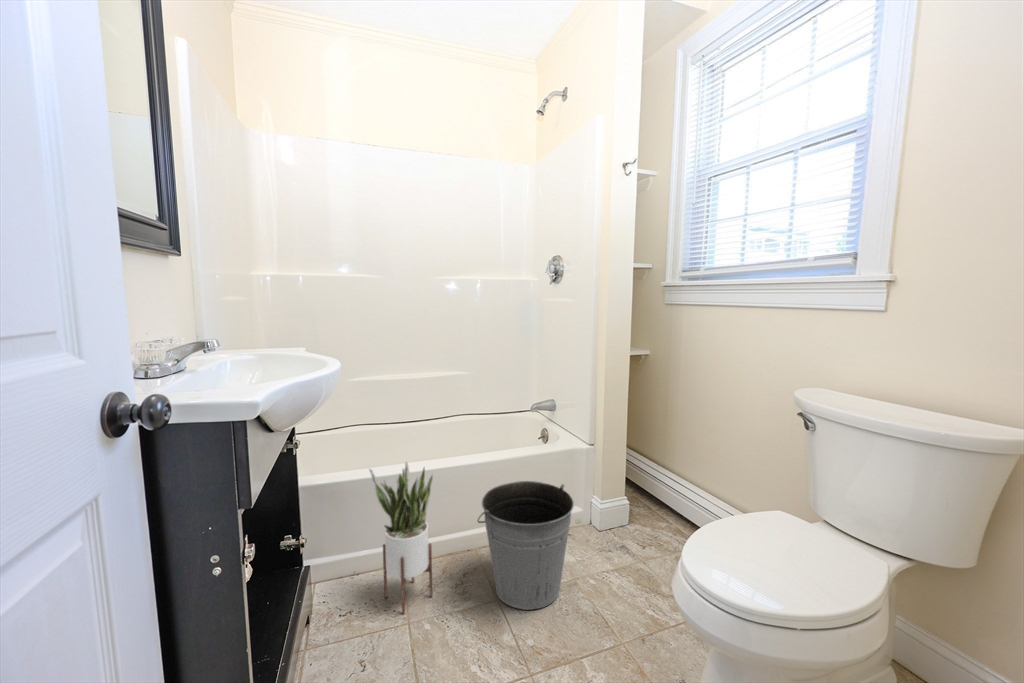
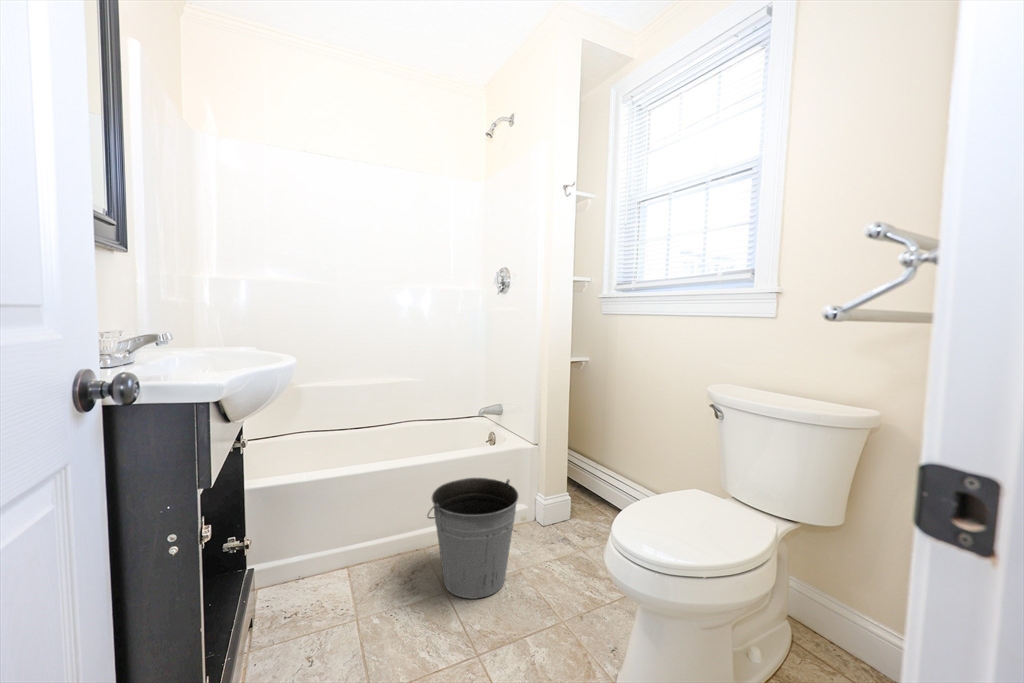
potted plant: present [369,462,433,614] -> none [320,459,384,611]

